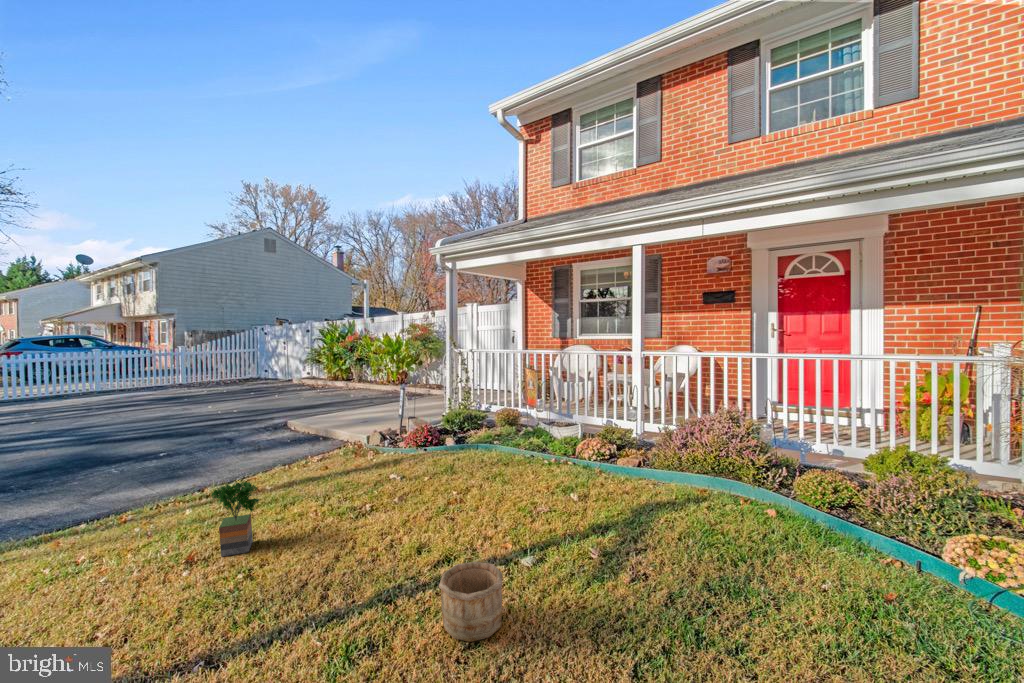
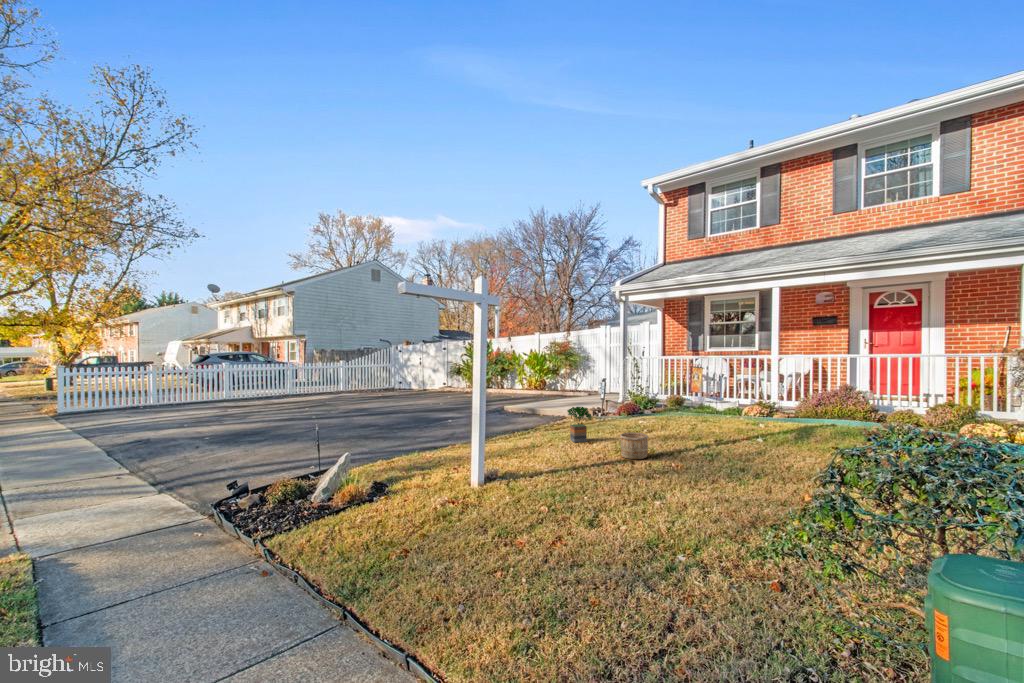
wooden bucket: present [439,562,502,642] -> present [620,432,648,459]

